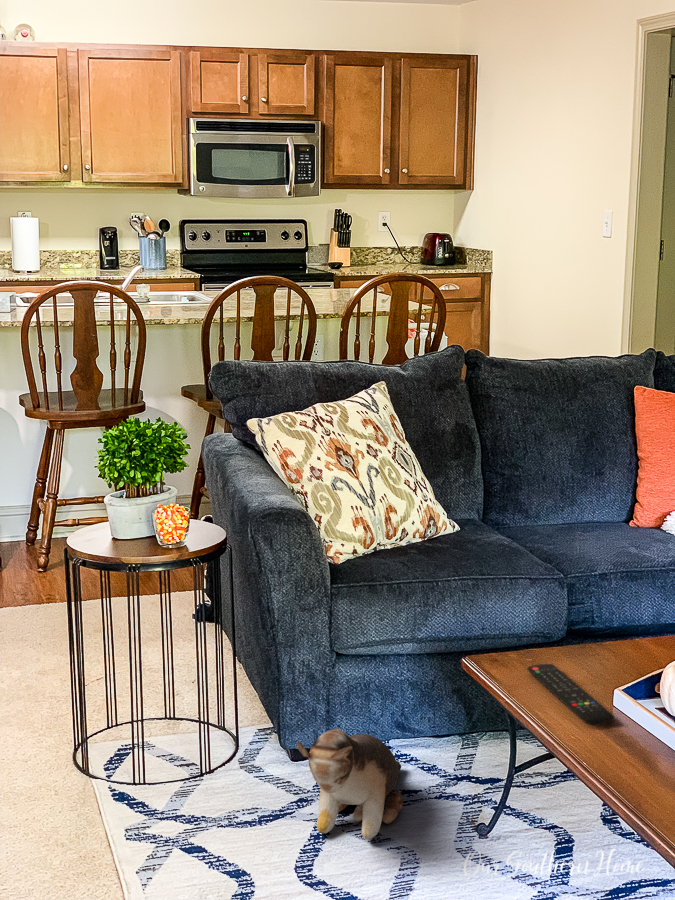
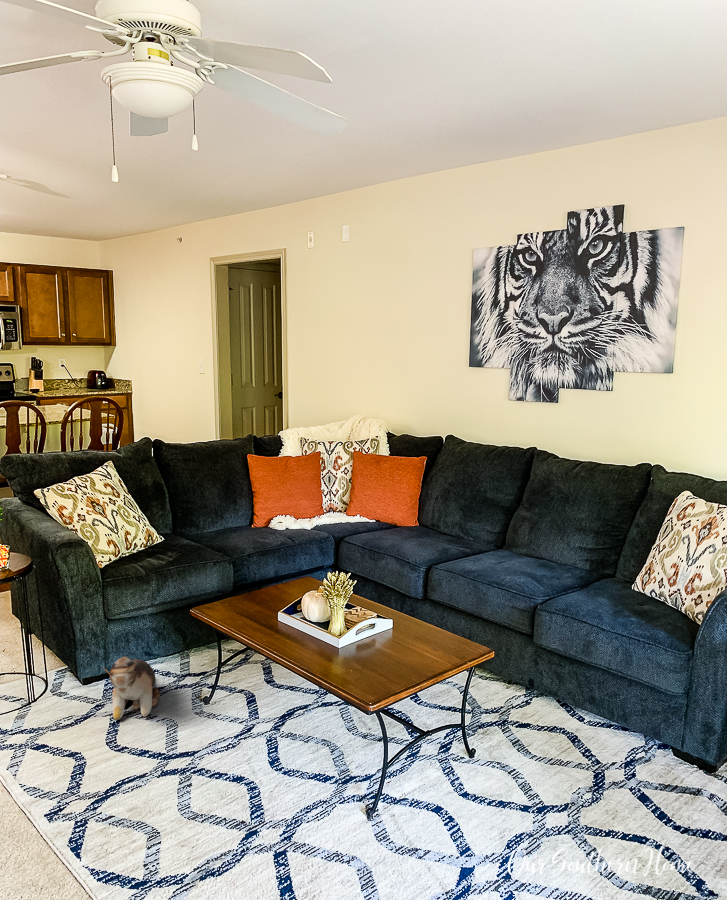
remote control: present [528,664,614,726] -> none [228,599,278,623]

